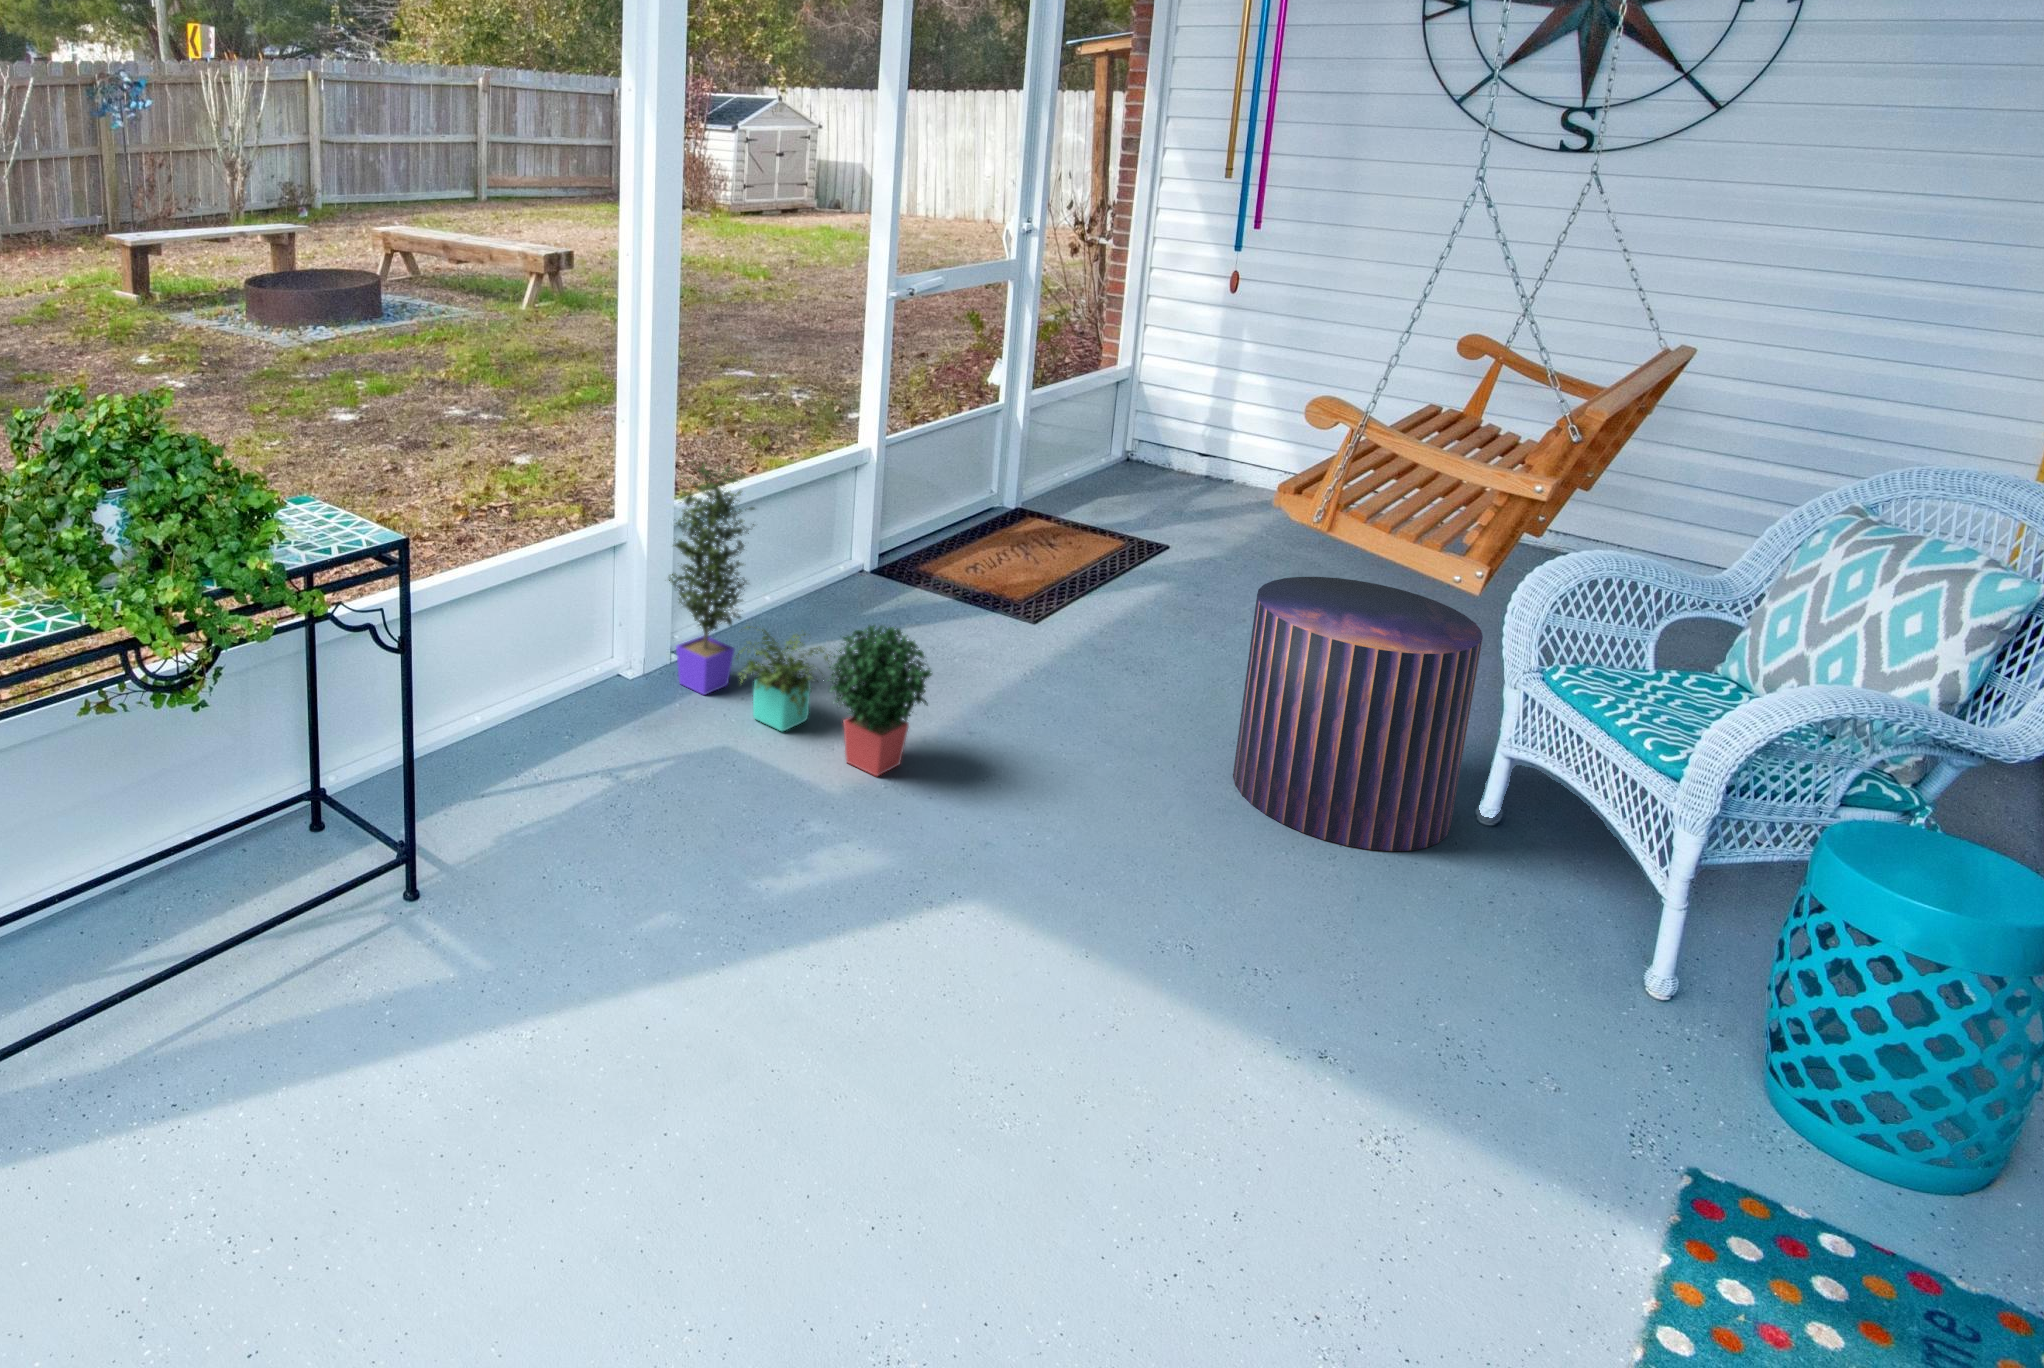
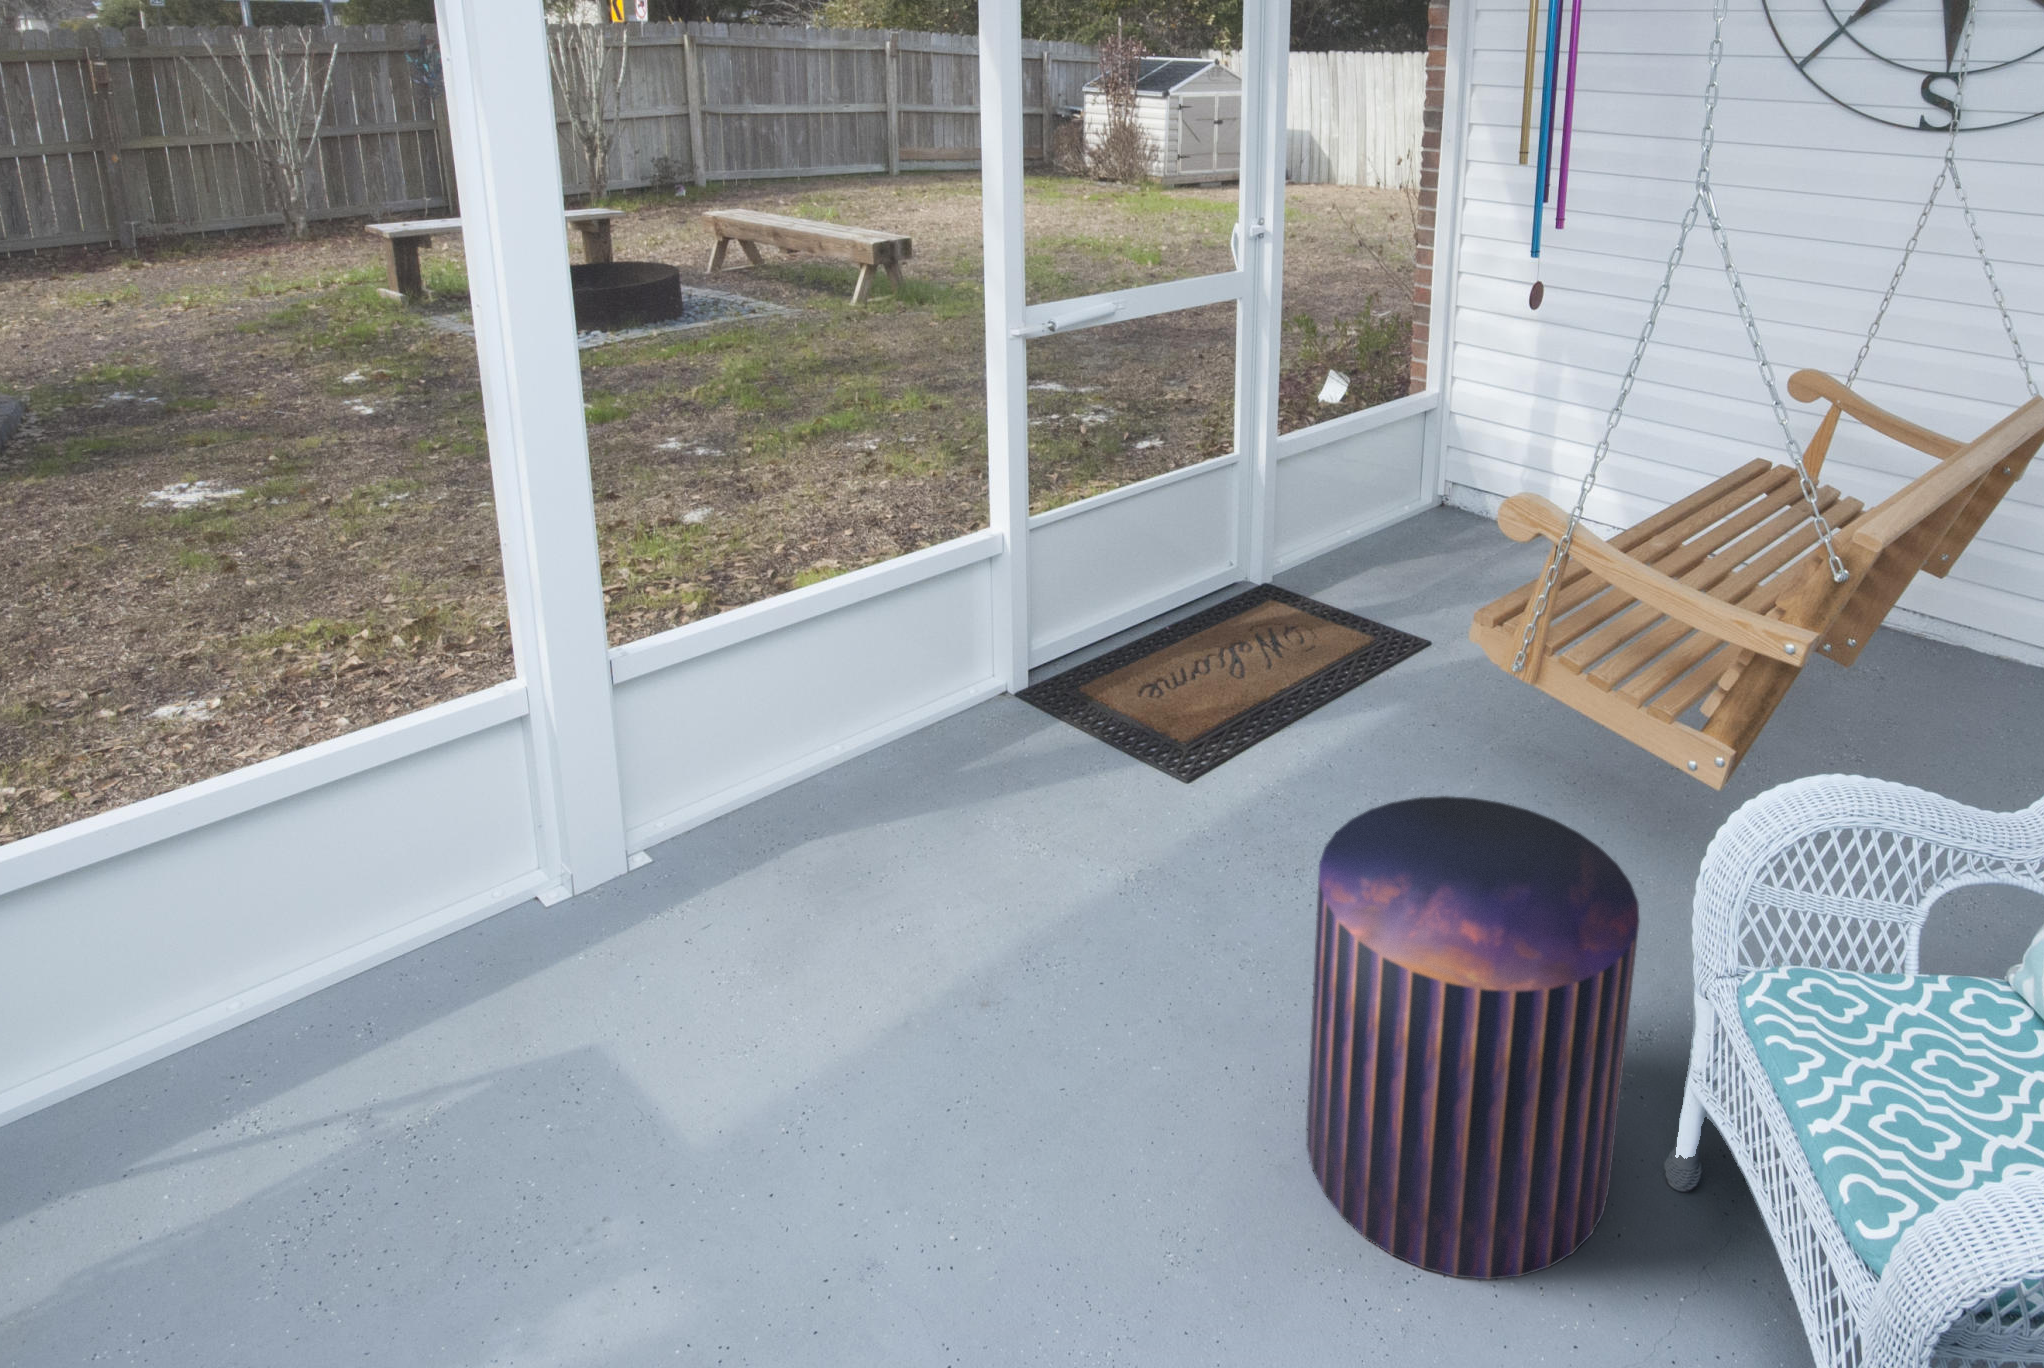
potted plant: present [668,464,932,776] -> none [537,617,845,1127]

